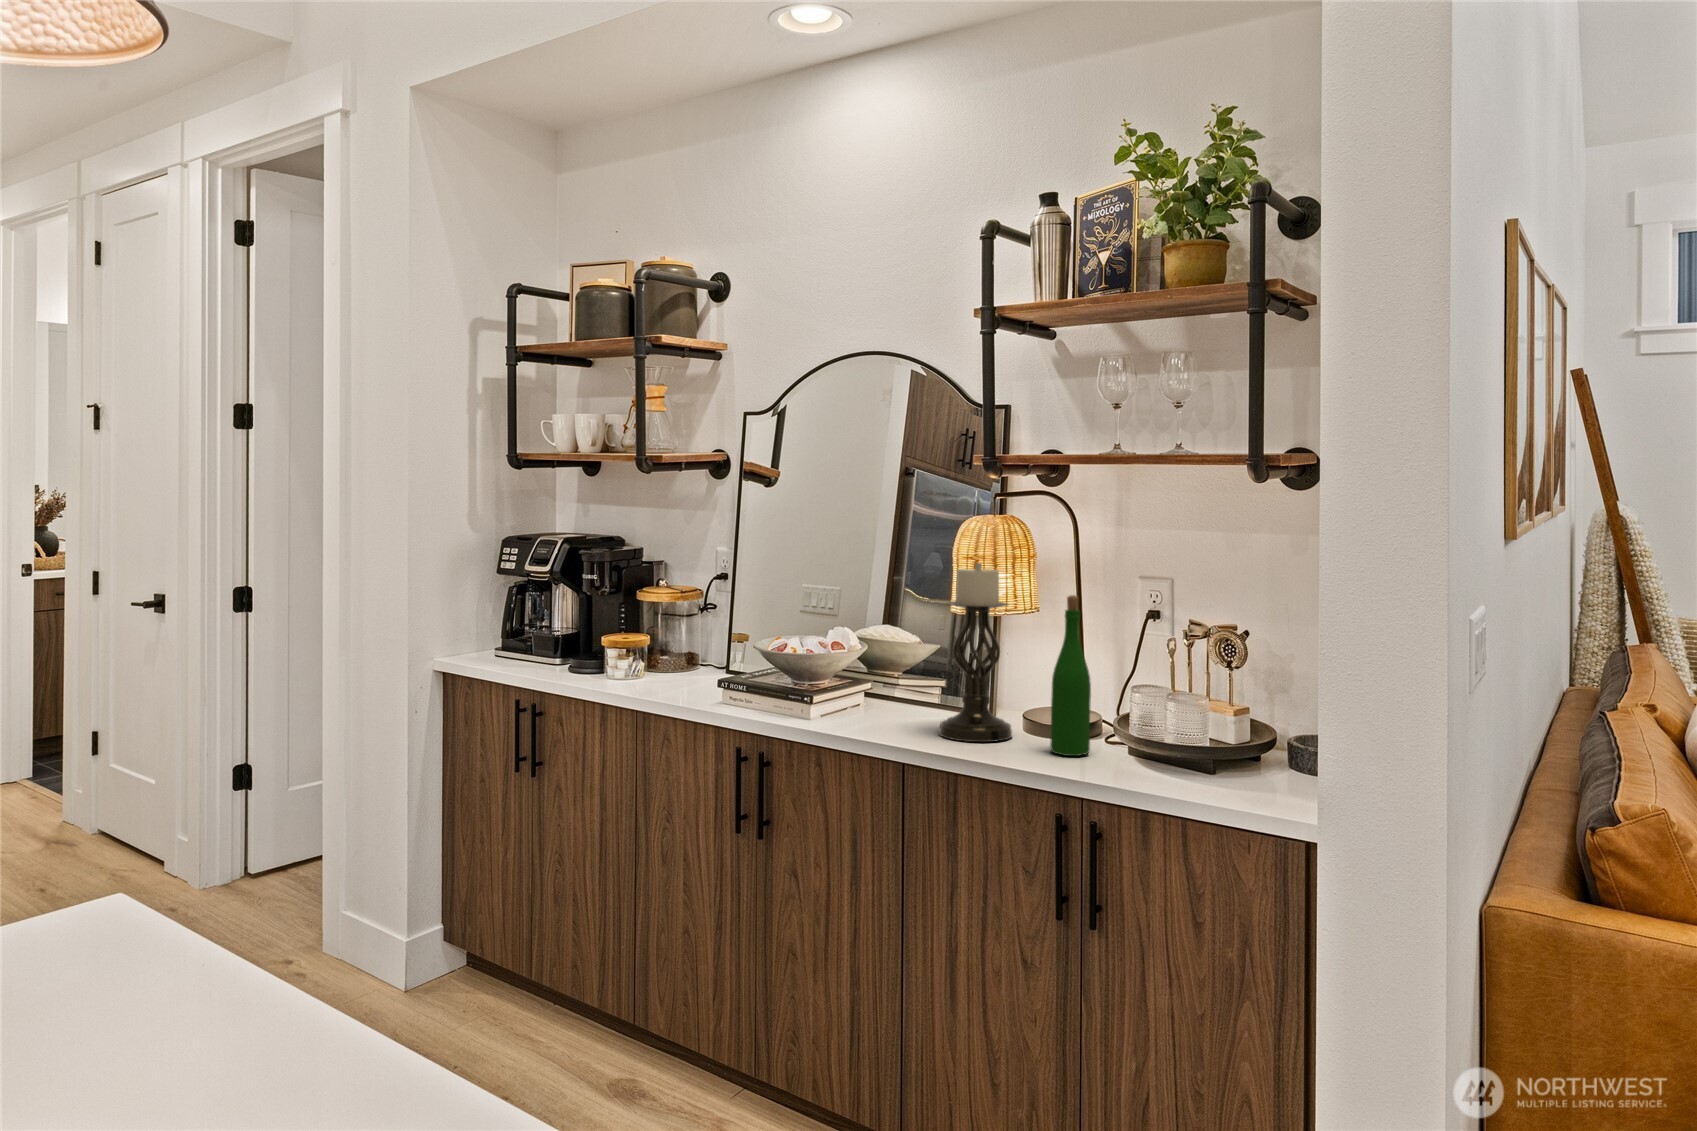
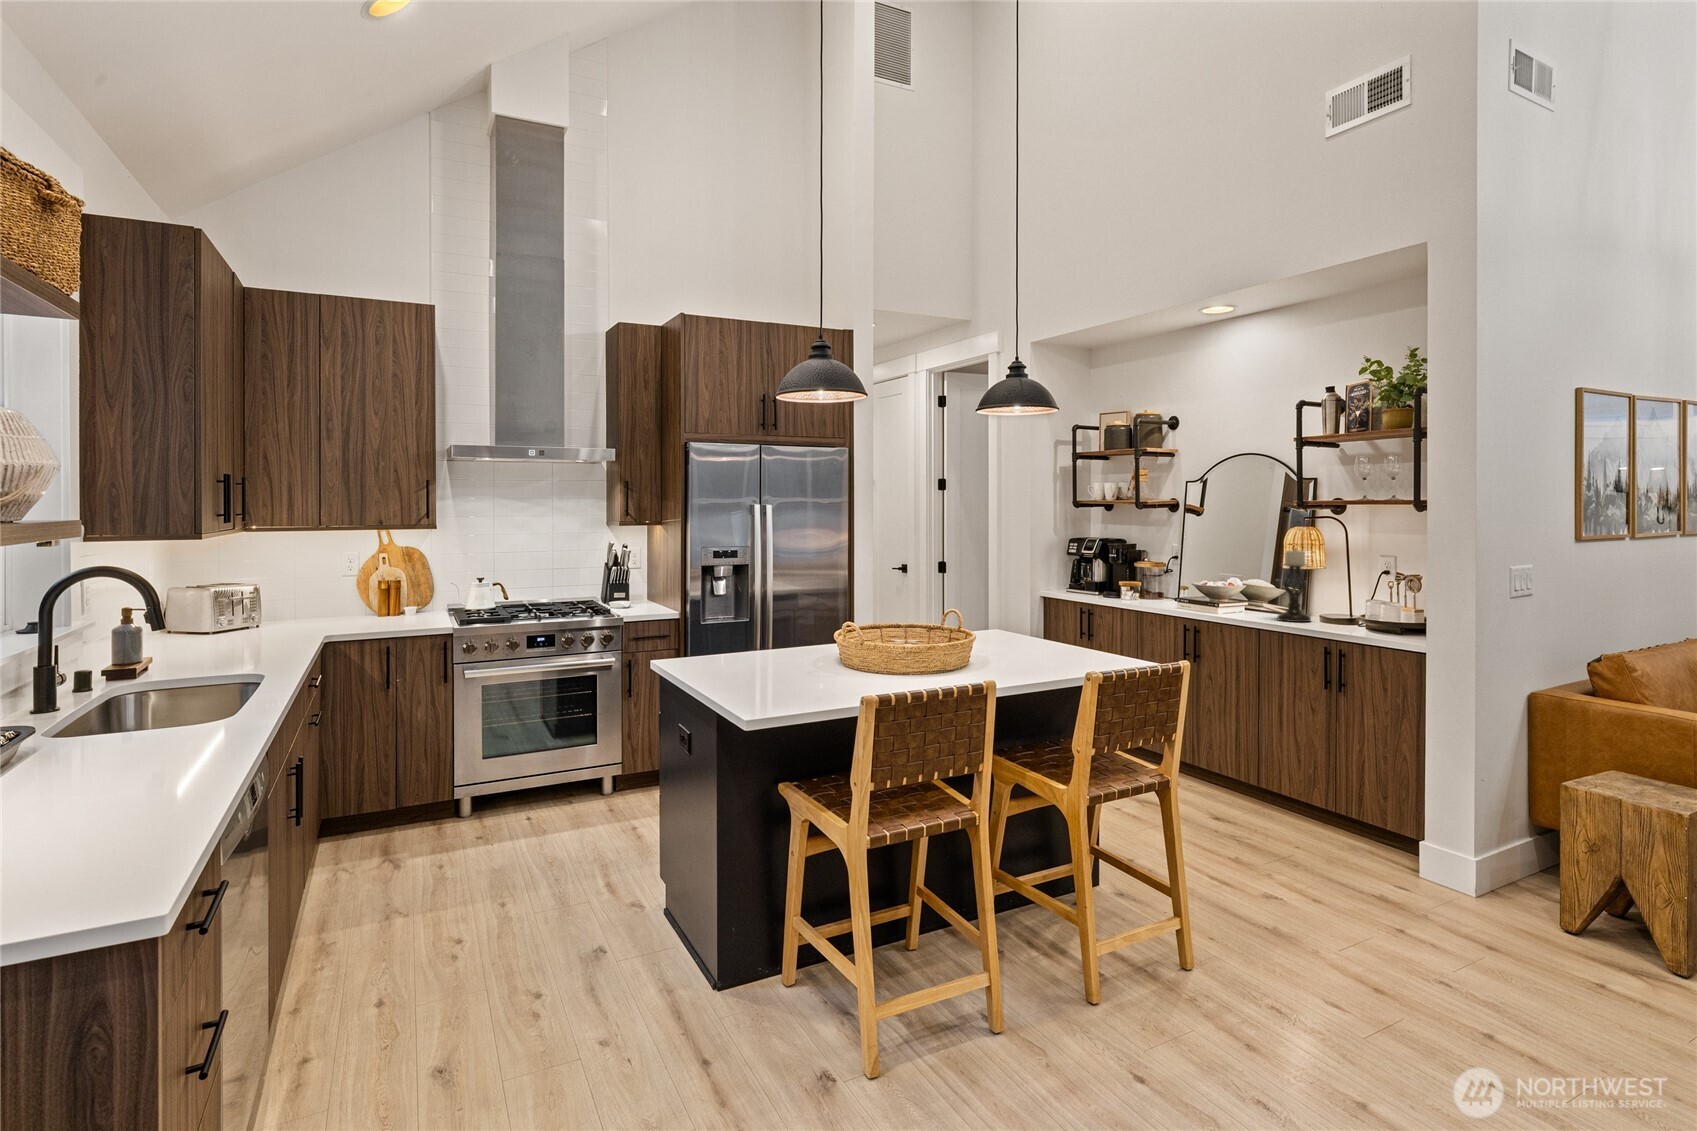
wine bottle: present [1050,595,1091,756] -> none [1326,561,1344,626]

